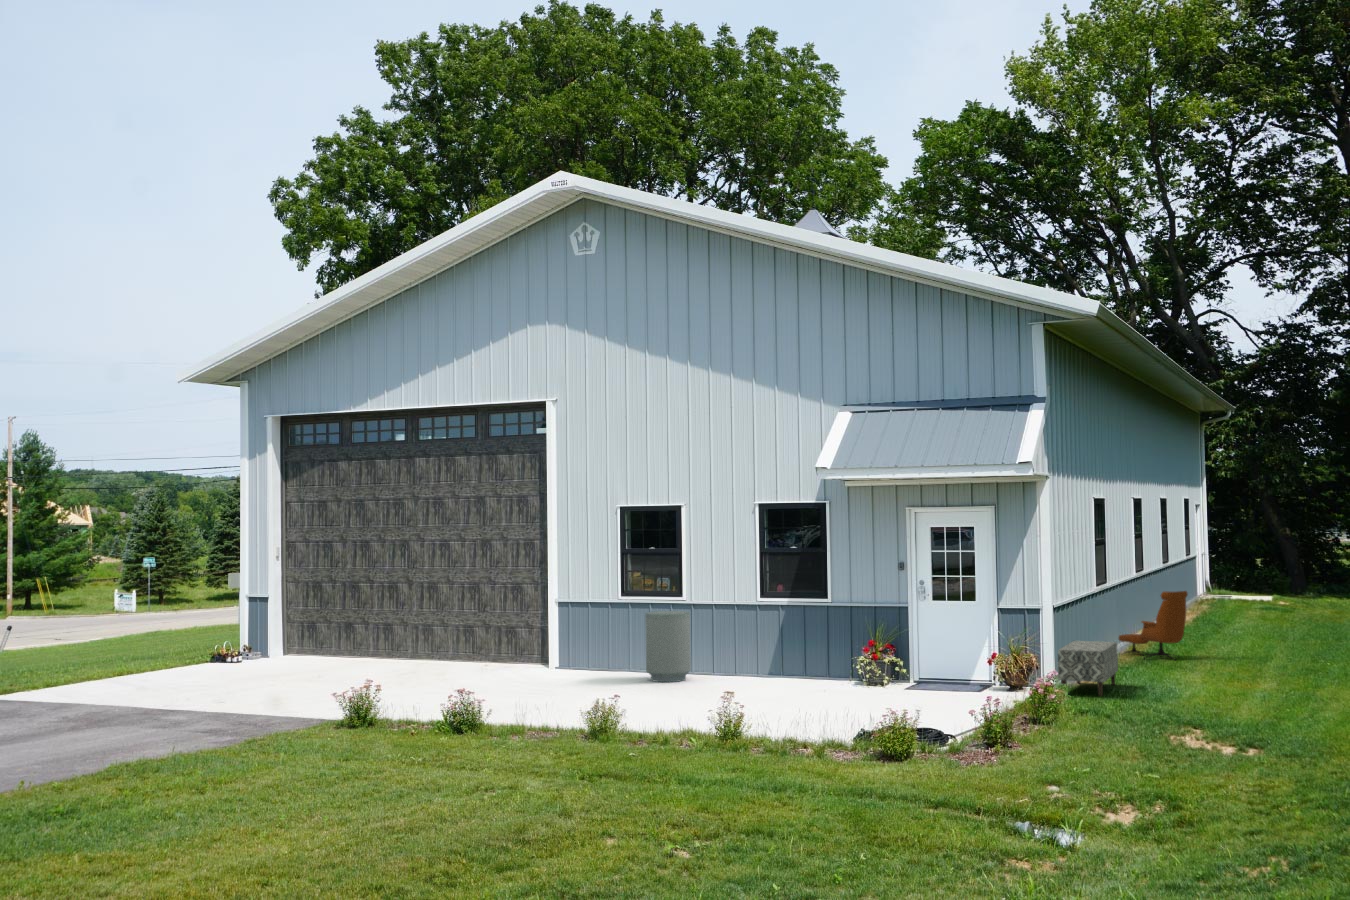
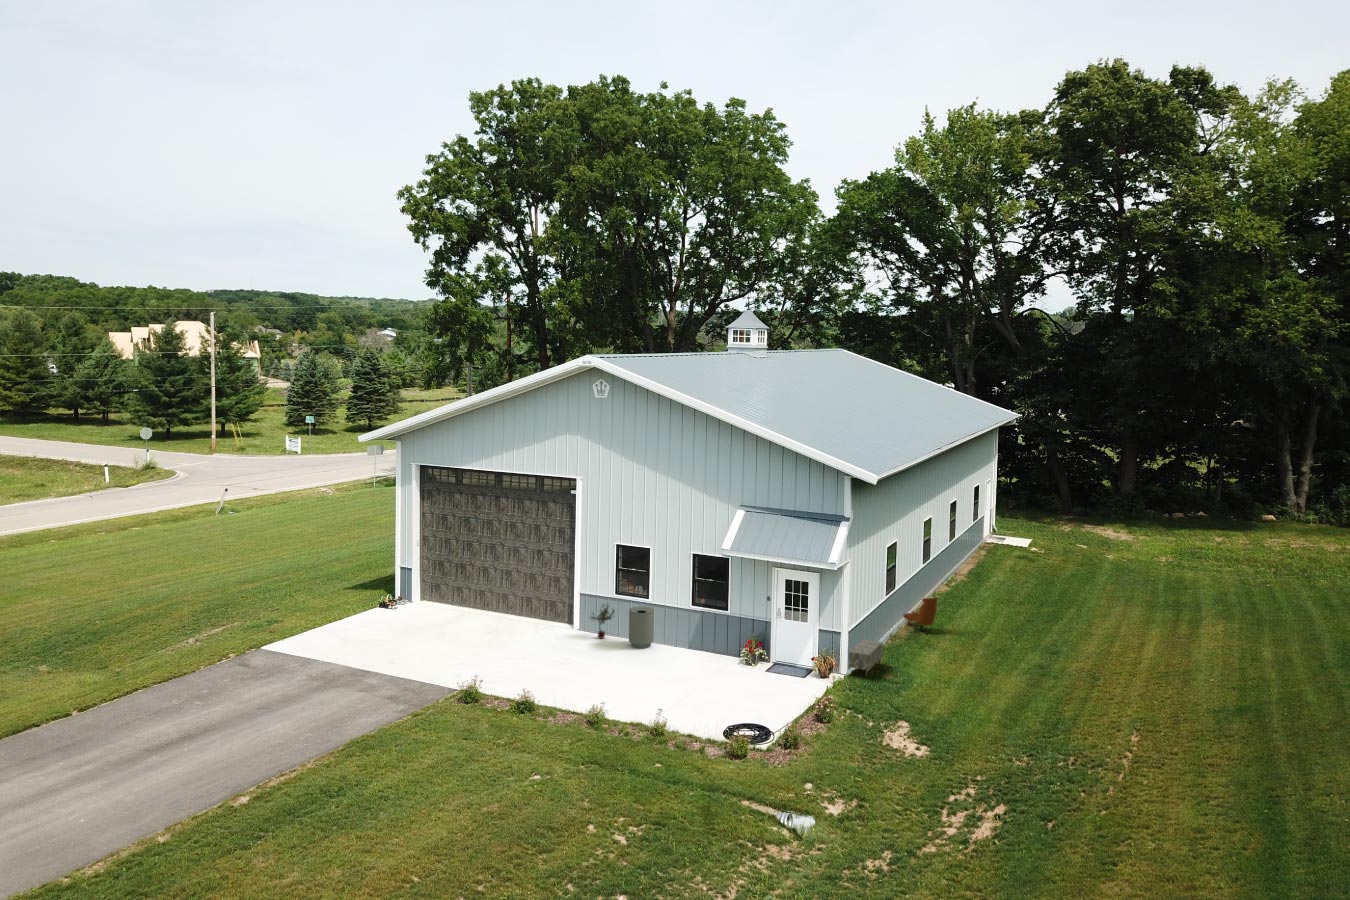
potted tree: none [572,611,620,676] -> present [591,605,614,639]

